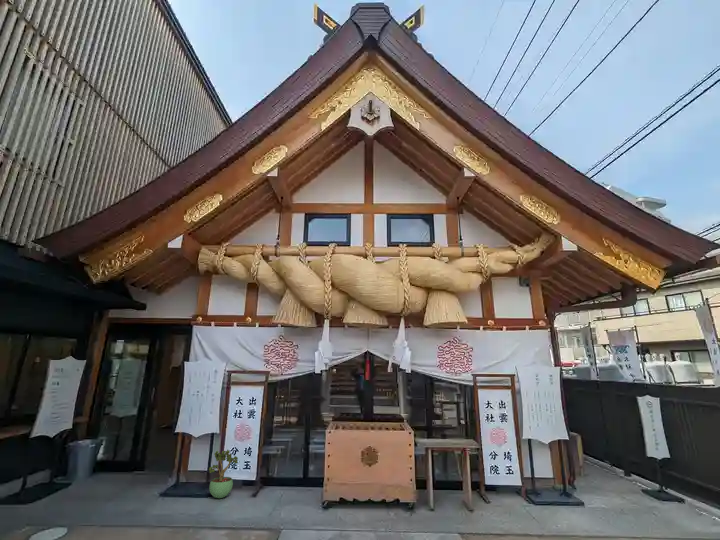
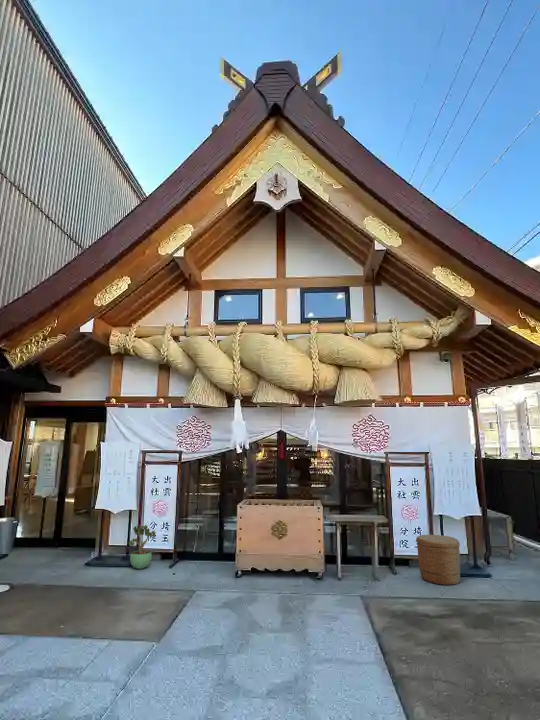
woven basket: none [507,459,555,515] -> present [416,535,460,585]

